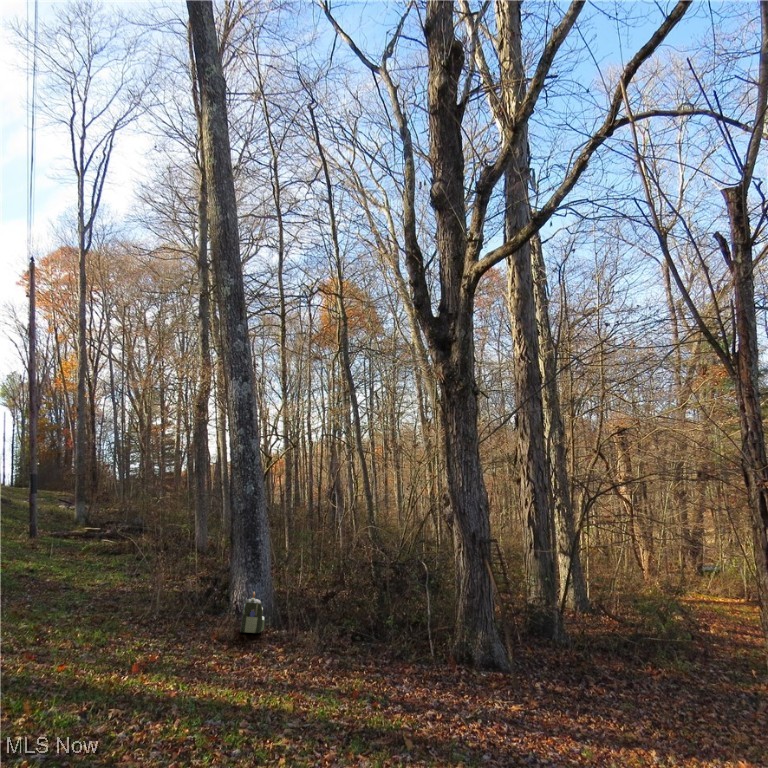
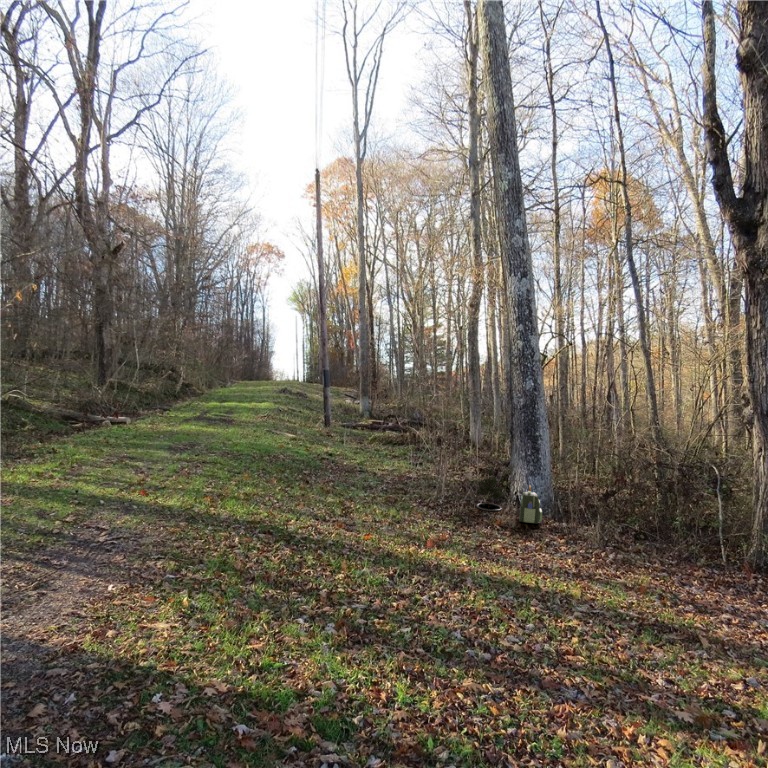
potted tree: none [195,570,228,623] -> present [476,467,503,511]

